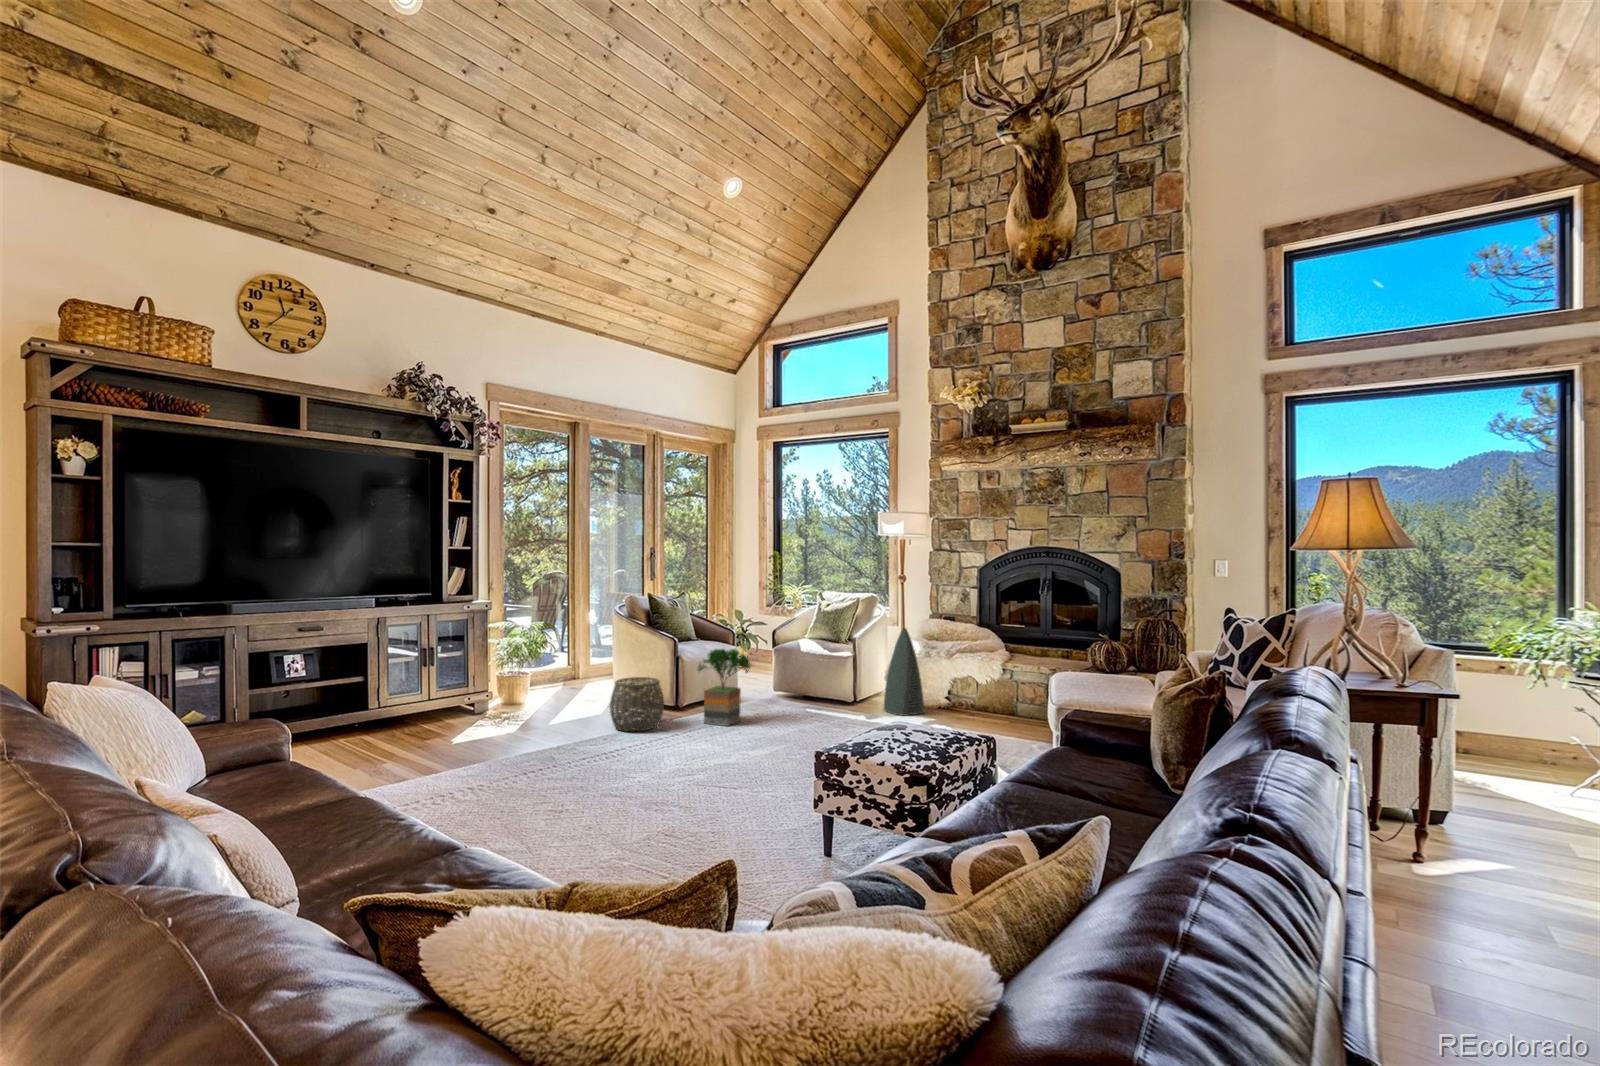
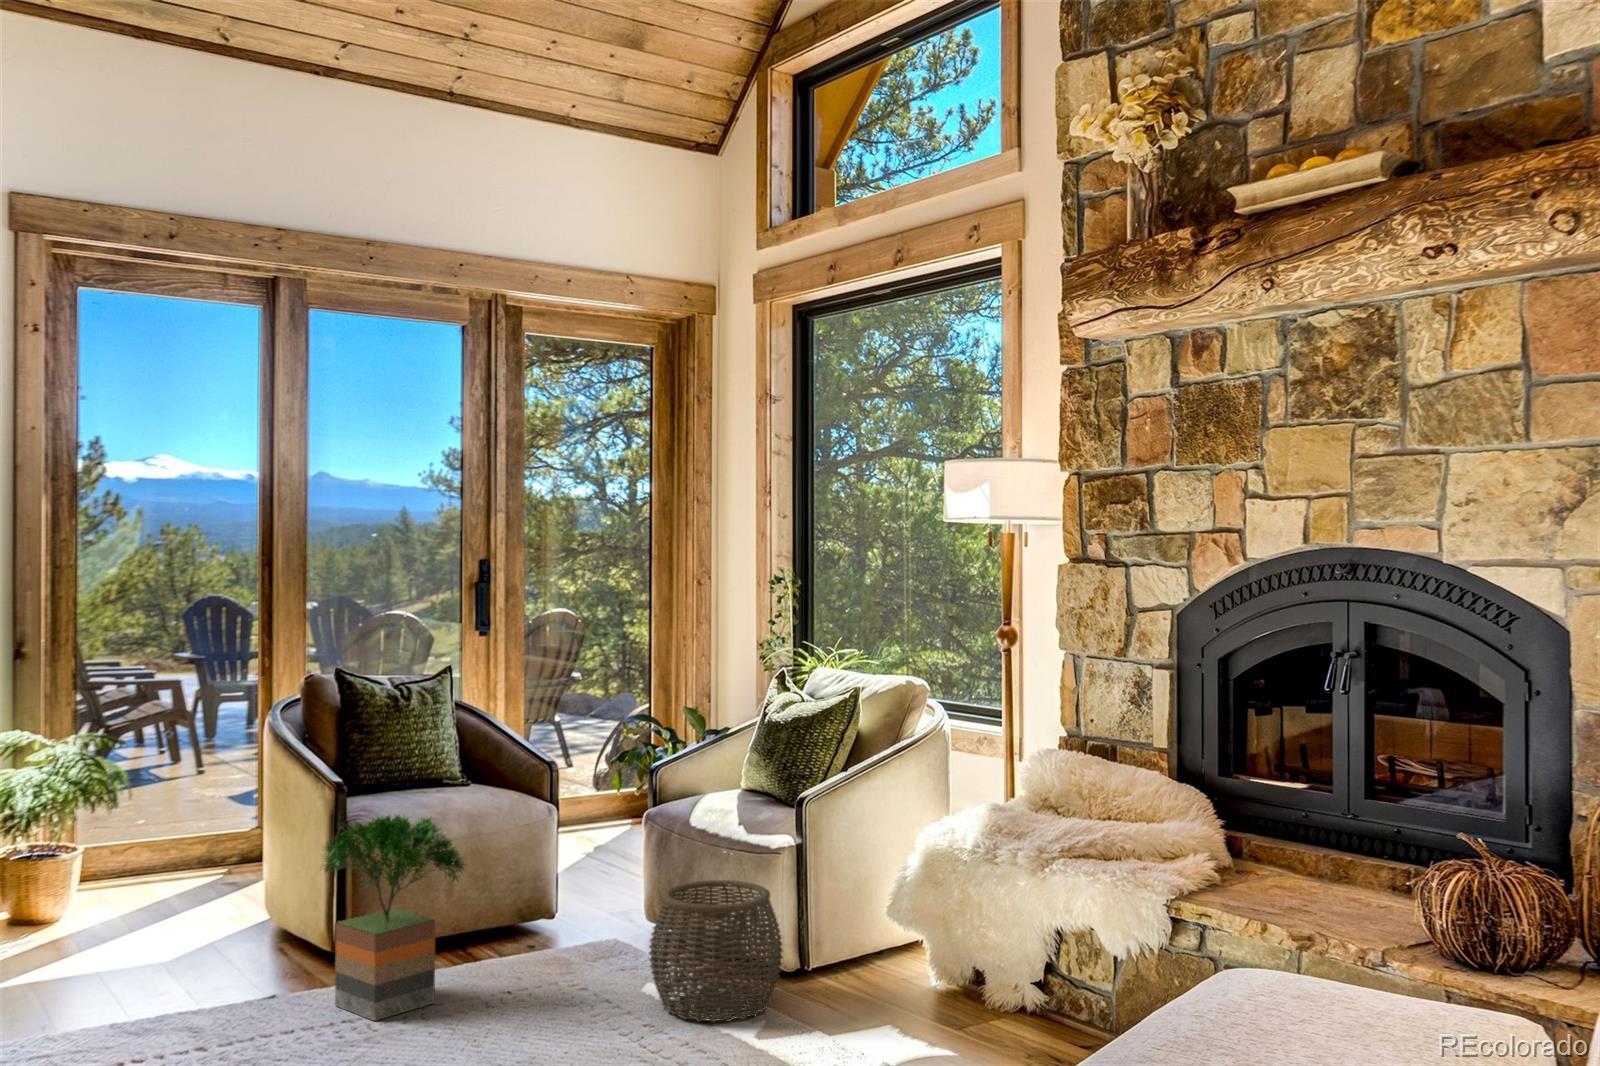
air purifier: present [884,628,924,716] -> none [846,777,944,1029]
woven basket: present [610,677,664,732] -> present [649,880,783,1022]

